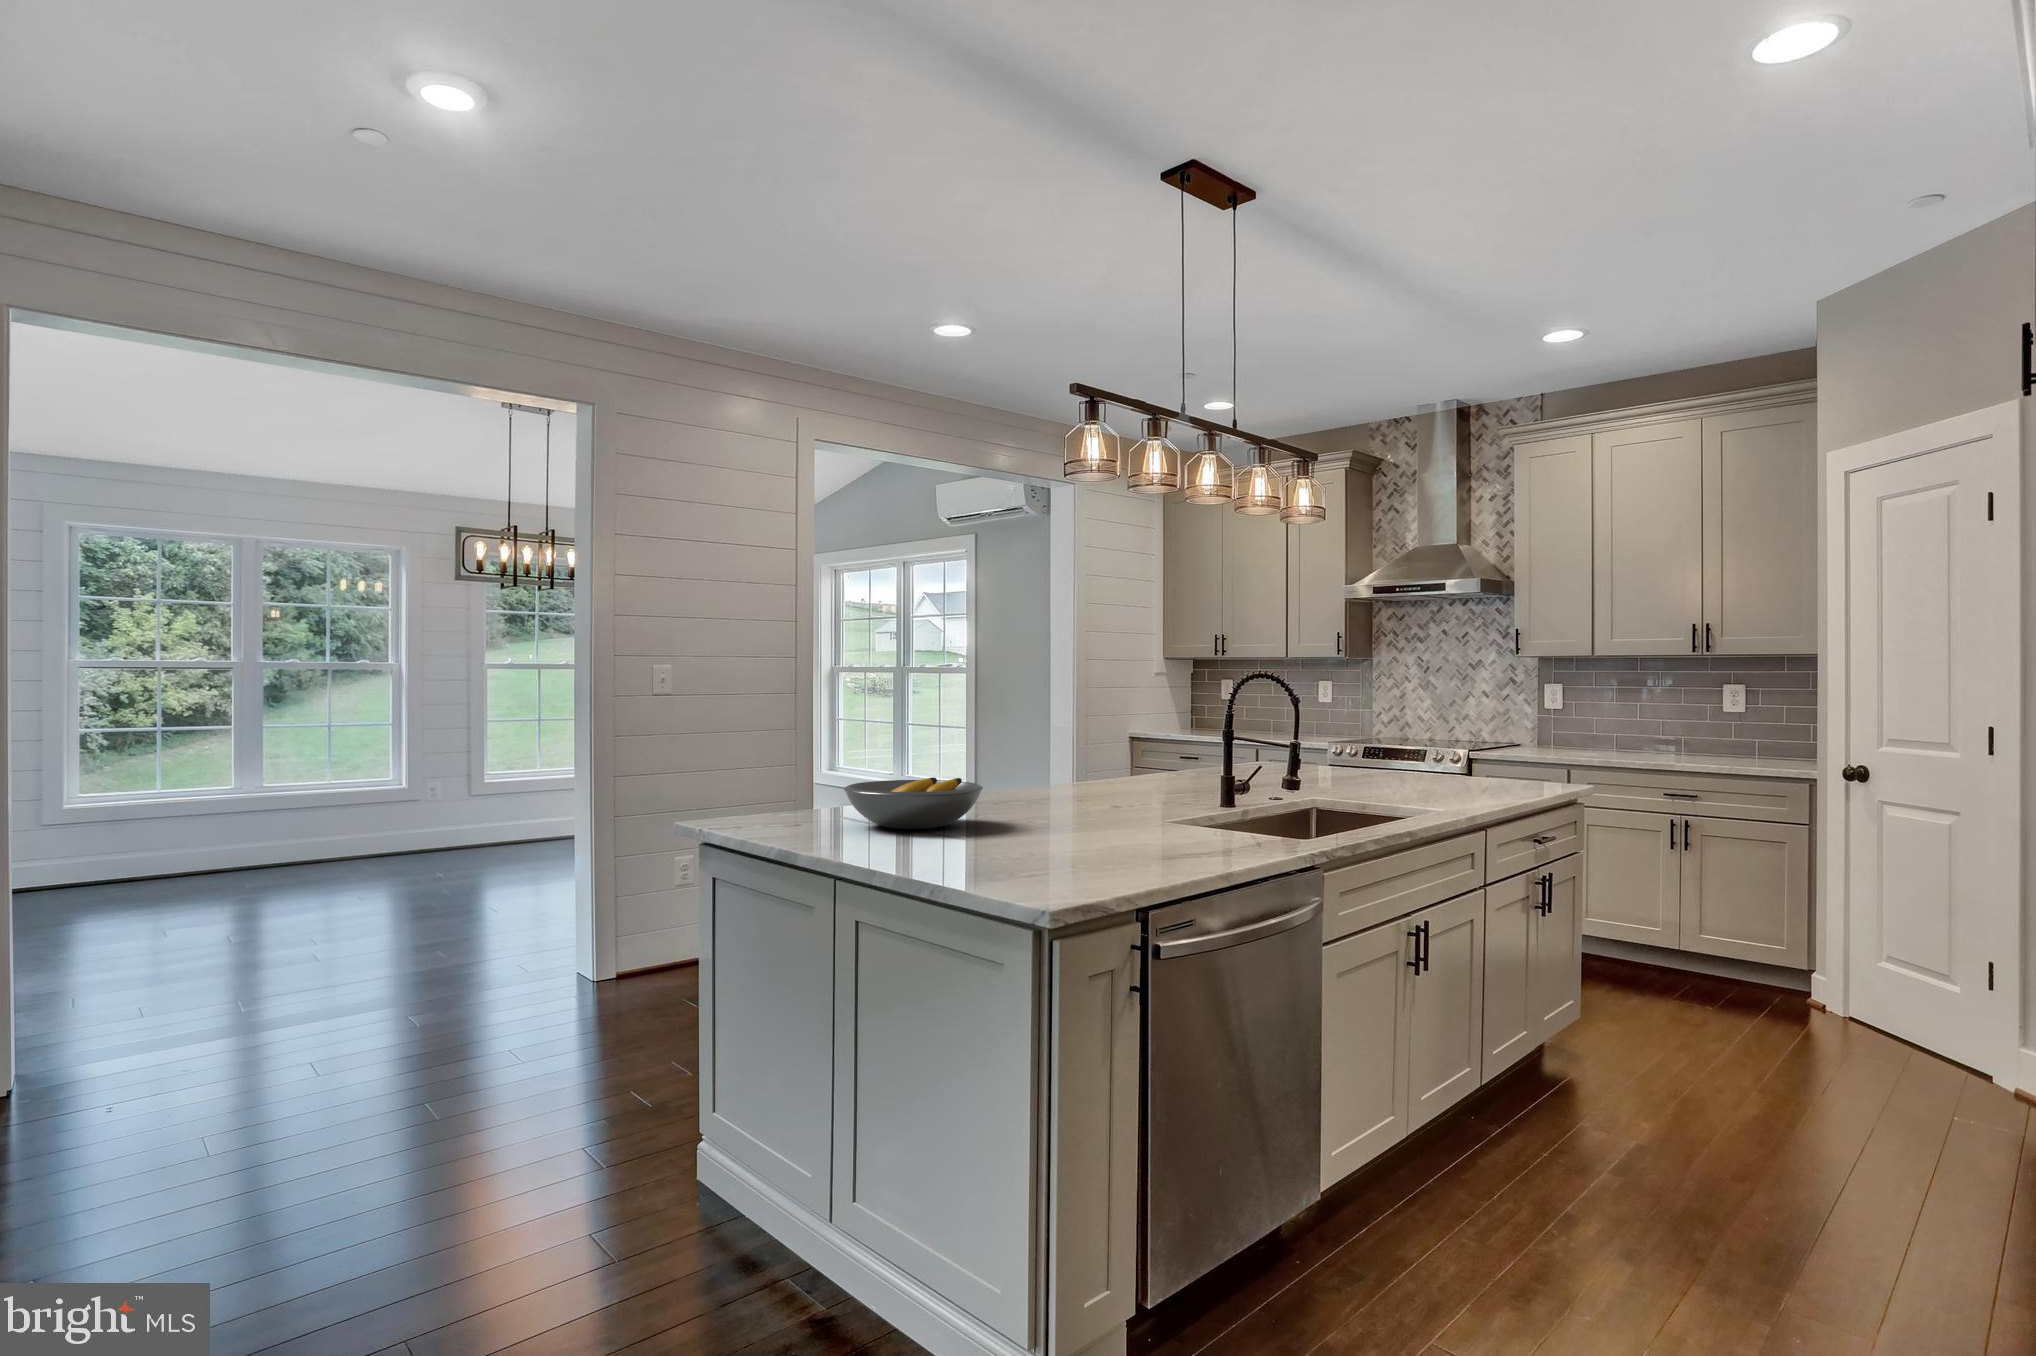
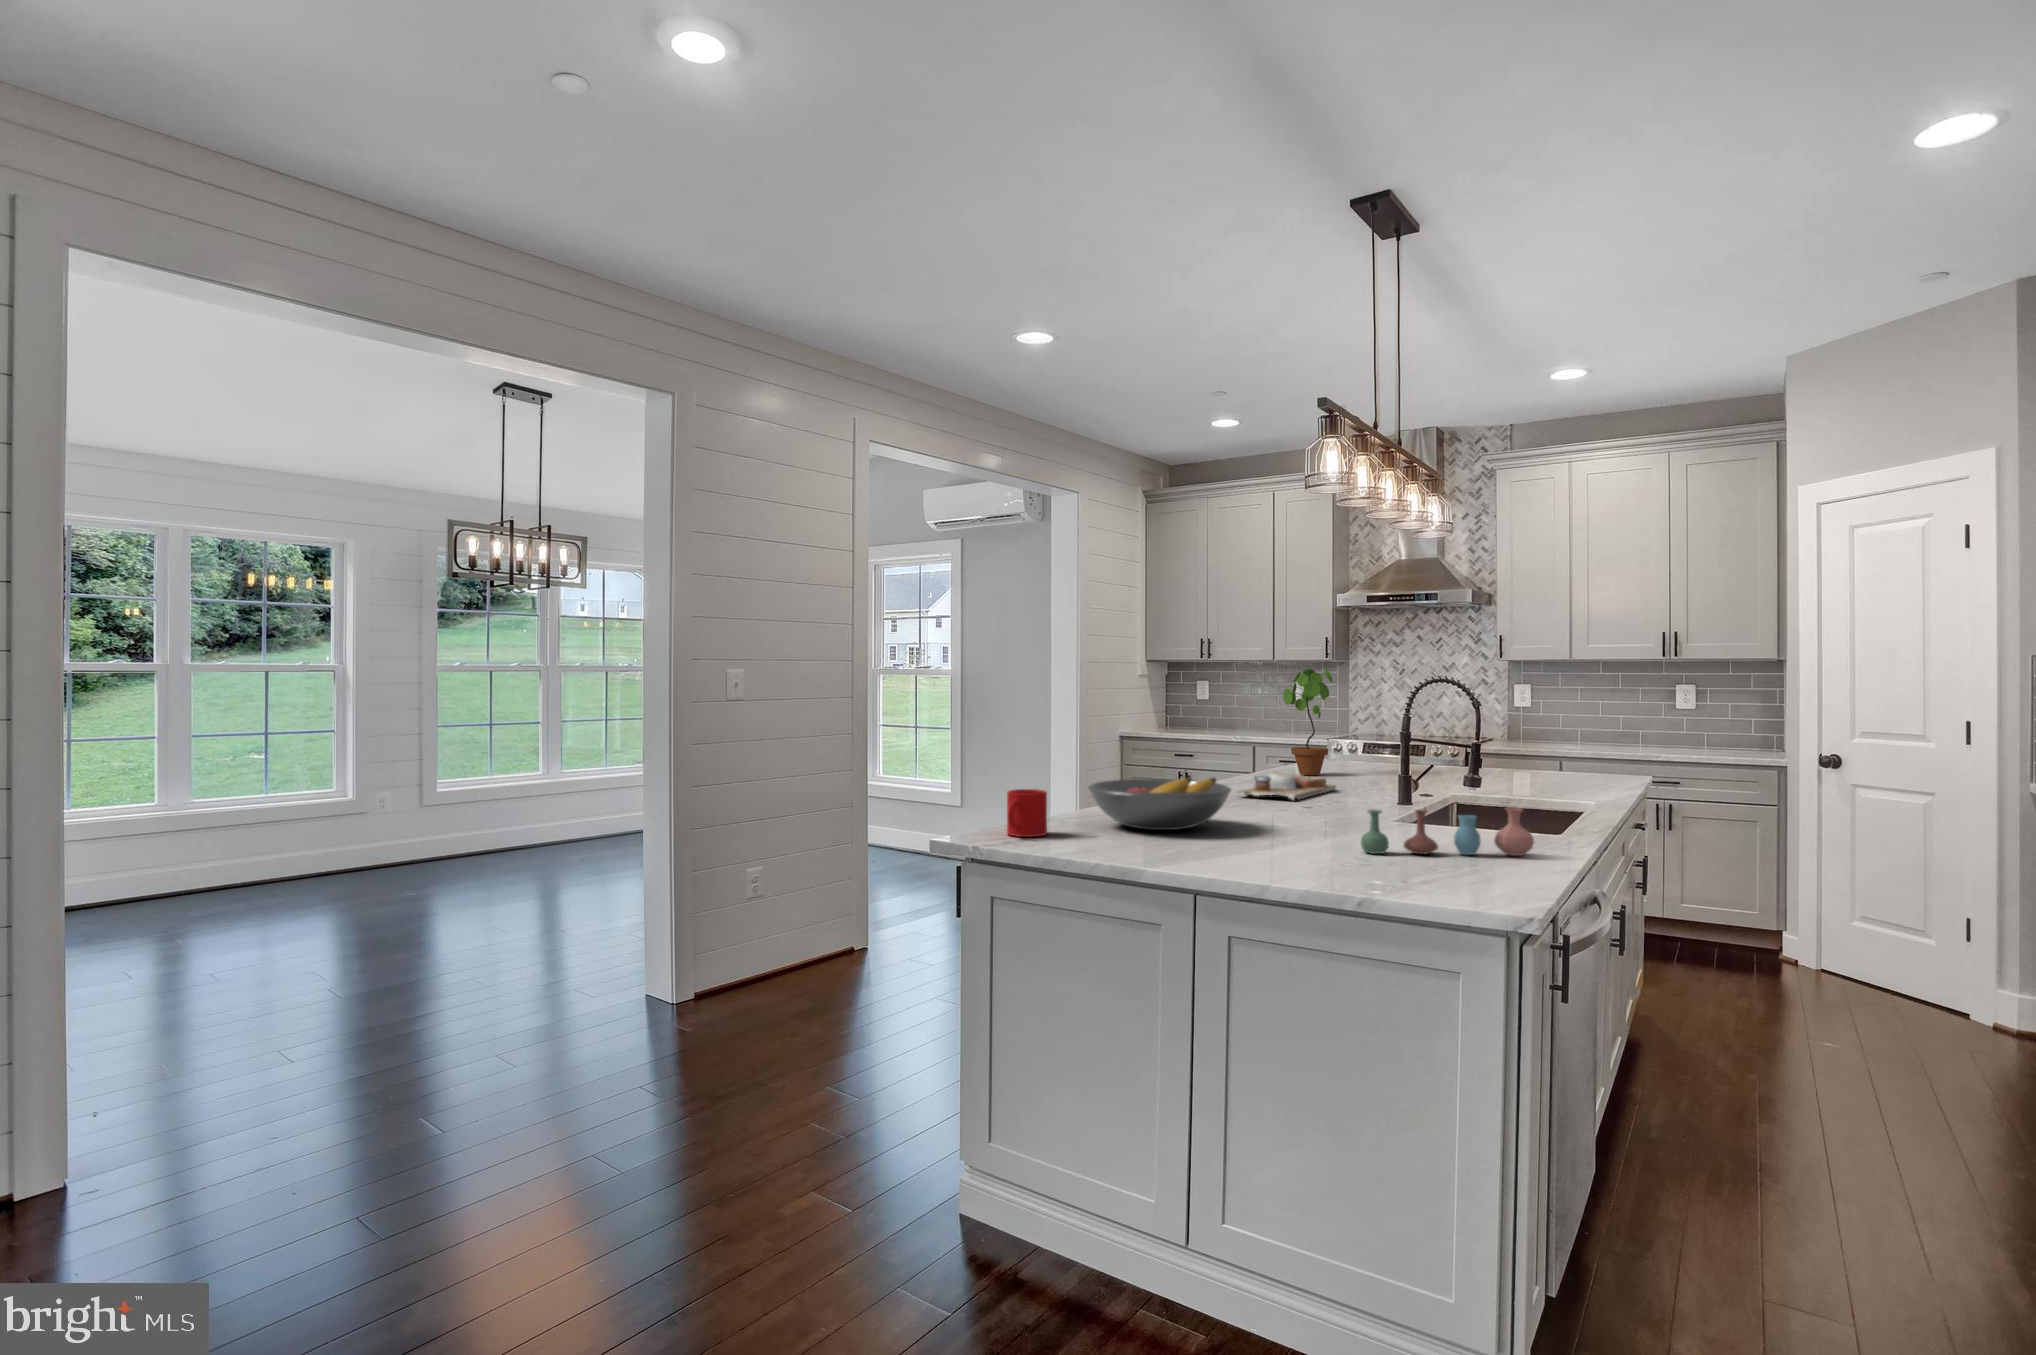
potted plant: none [1183,668,1235,782] -> present [1283,667,1332,775]
cutting board: none [1070,777,1195,806] -> present [1239,773,1336,800]
mug: none [743,787,791,832] -> present [1007,789,1047,837]
vase: none [1046,810,1211,858] -> present [1361,808,1534,856]

